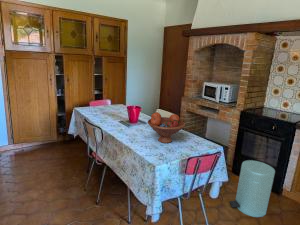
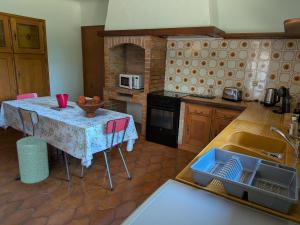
trash can: present [230,160,275,217] -> present [15,136,49,183]

